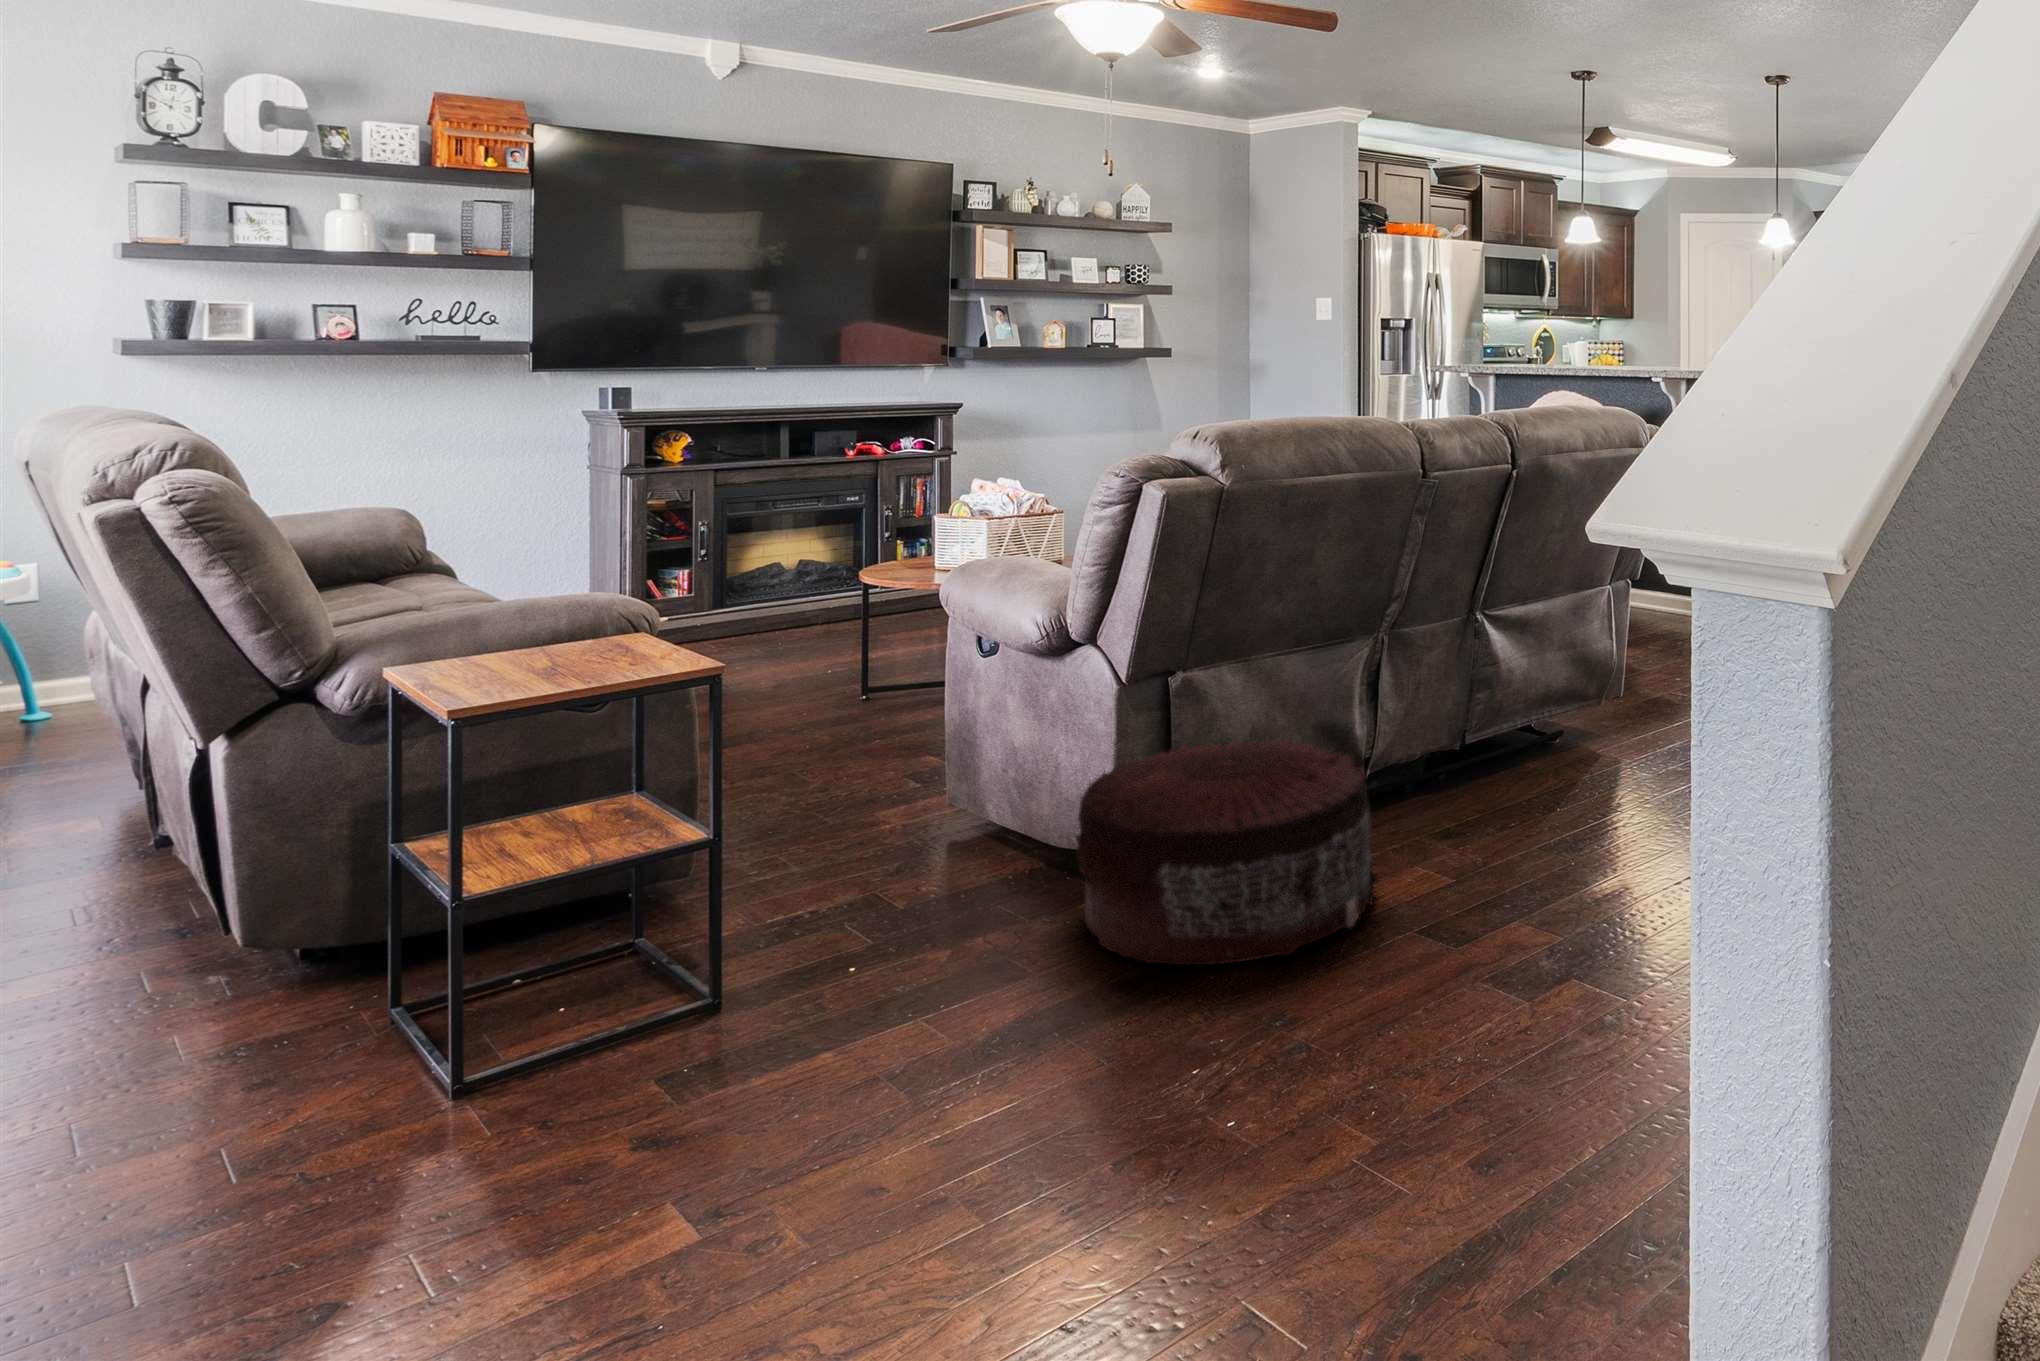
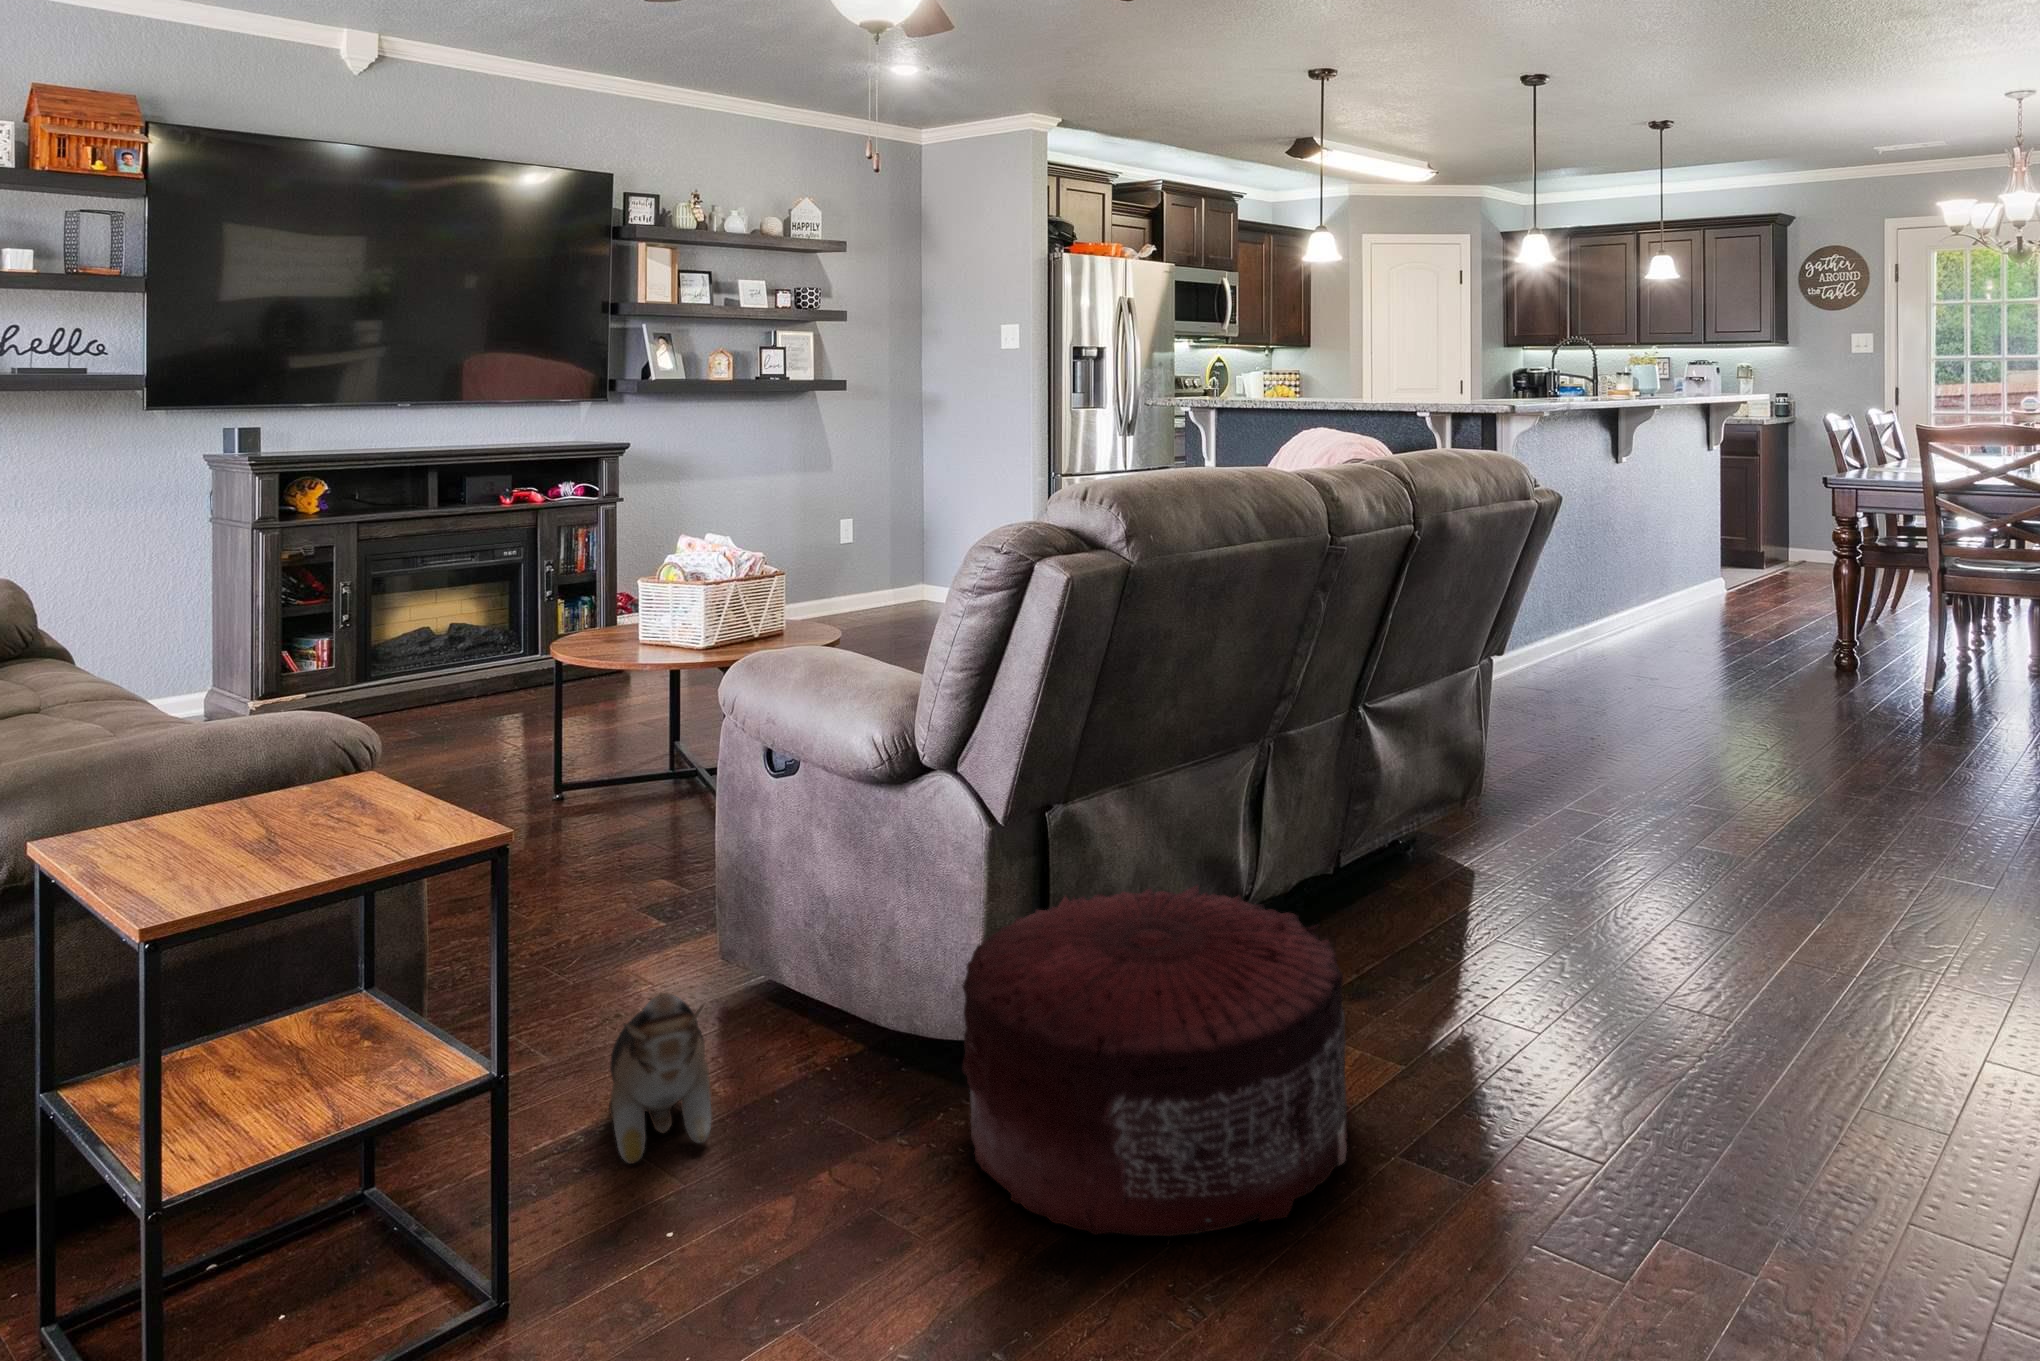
plush toy: none [822,798,906,923] -> present [609,993,712,1164]

